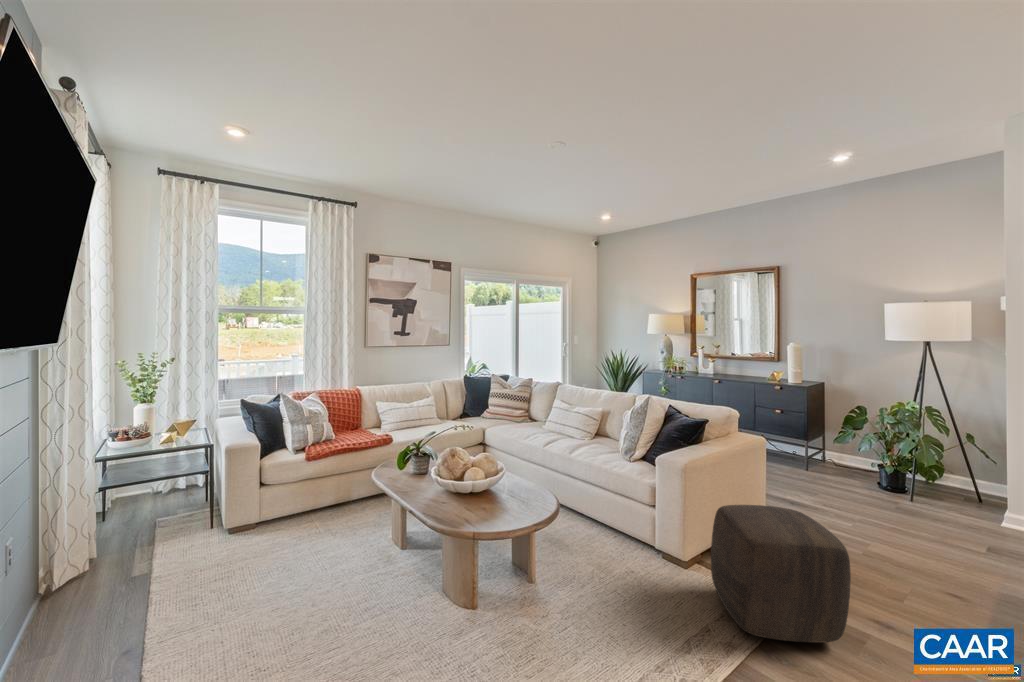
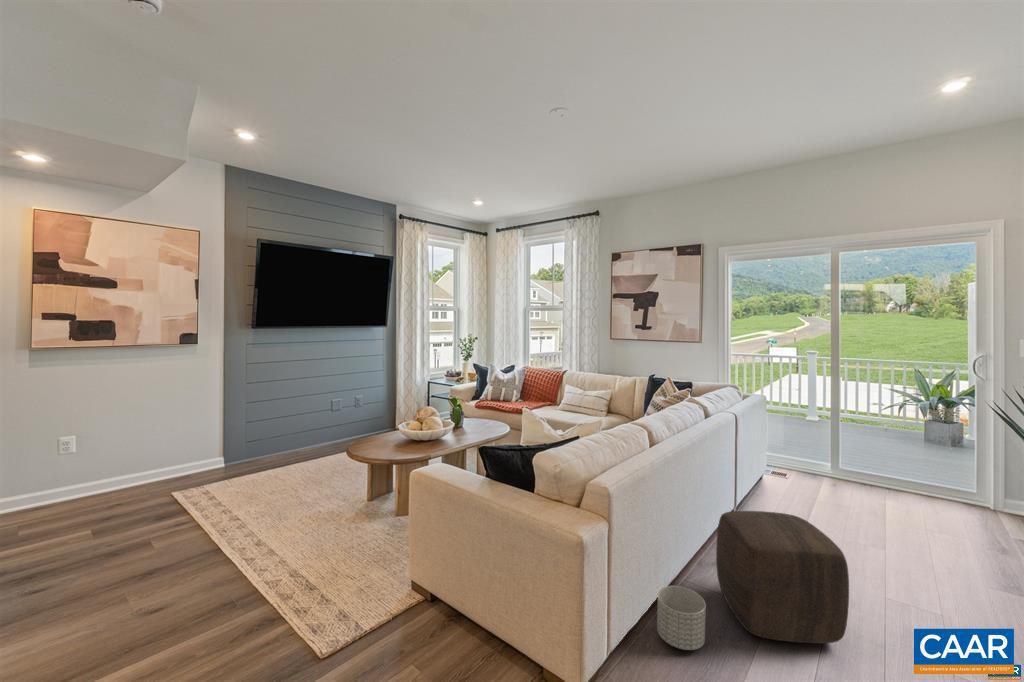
planter: none [648,582,700,649] -> present [657,586,706,650]

